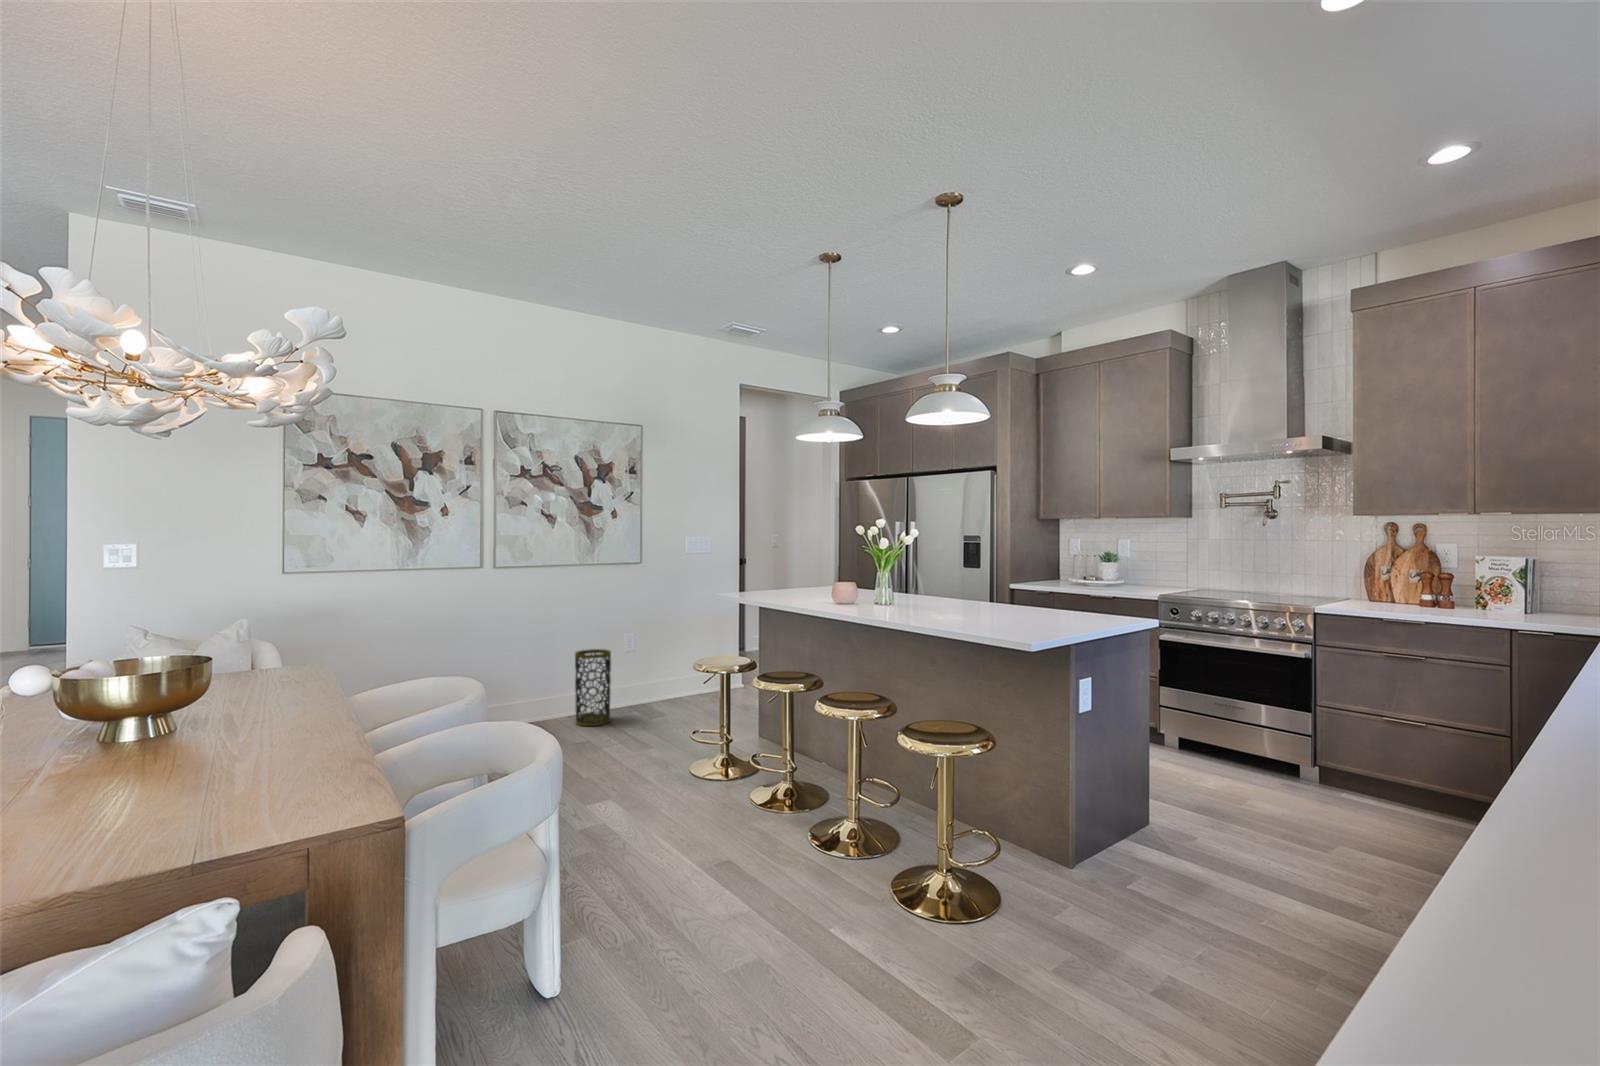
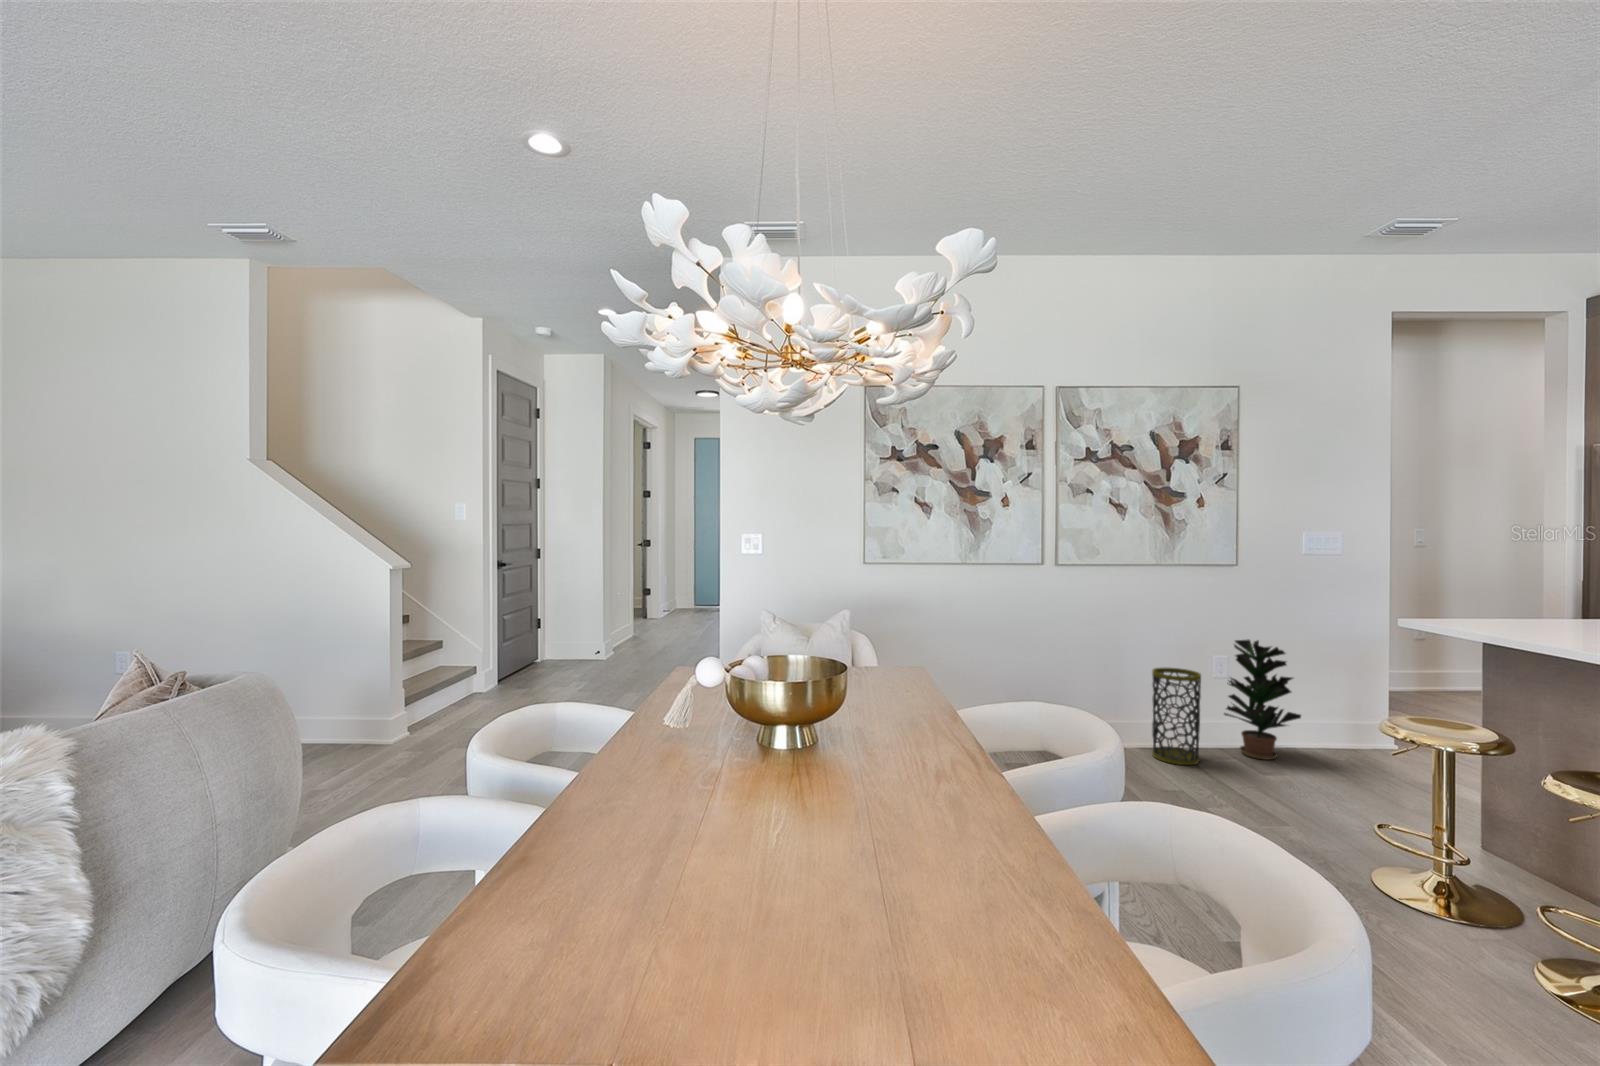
potted plant: none [630,621,682,712] -> present [1224,639,1301,760]

